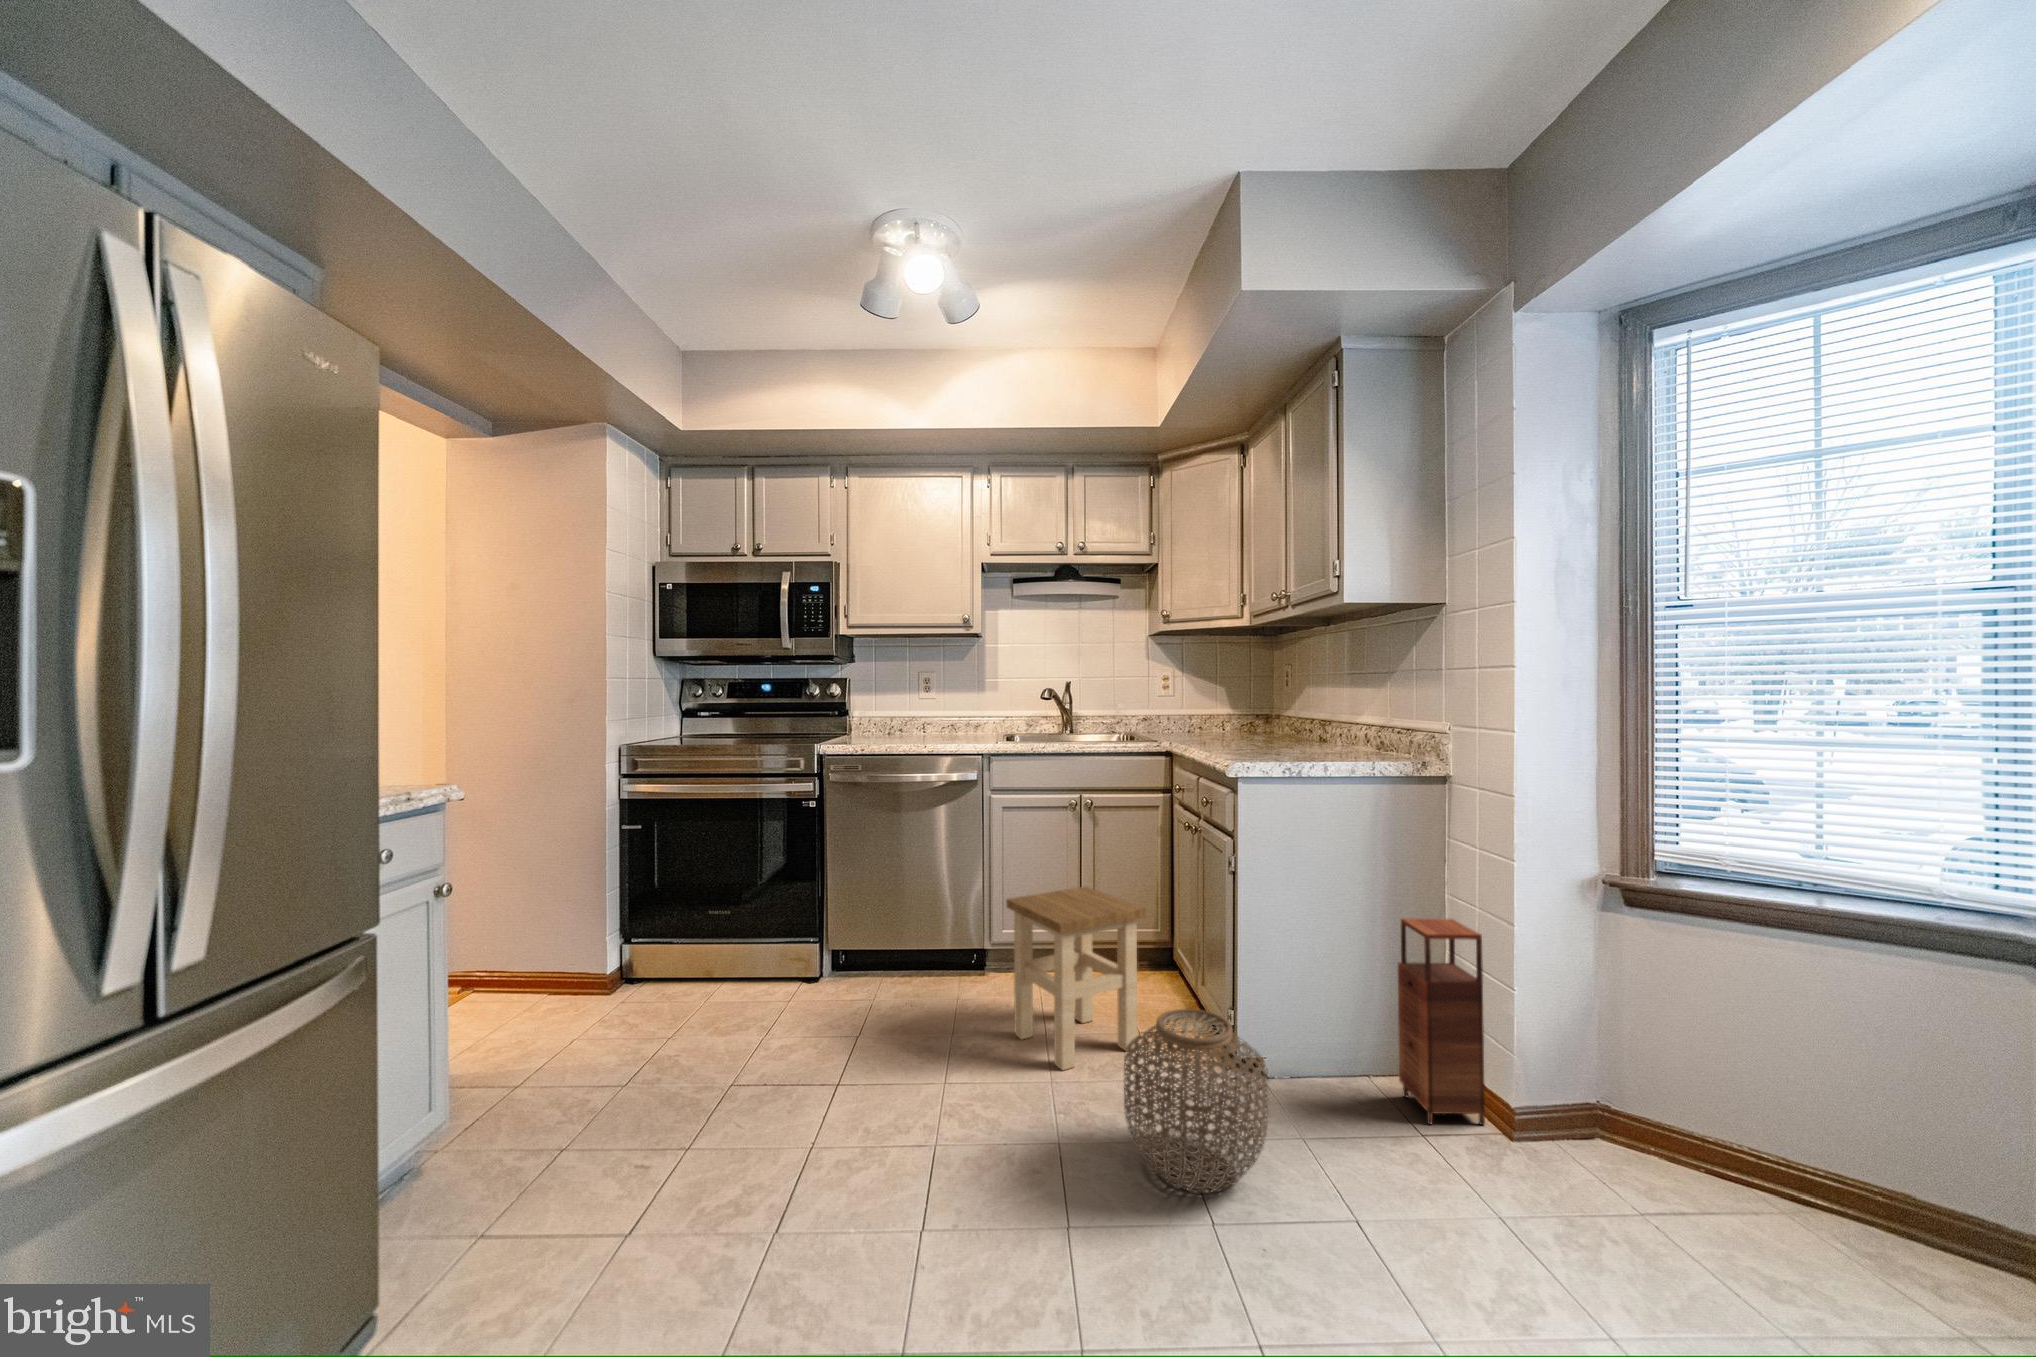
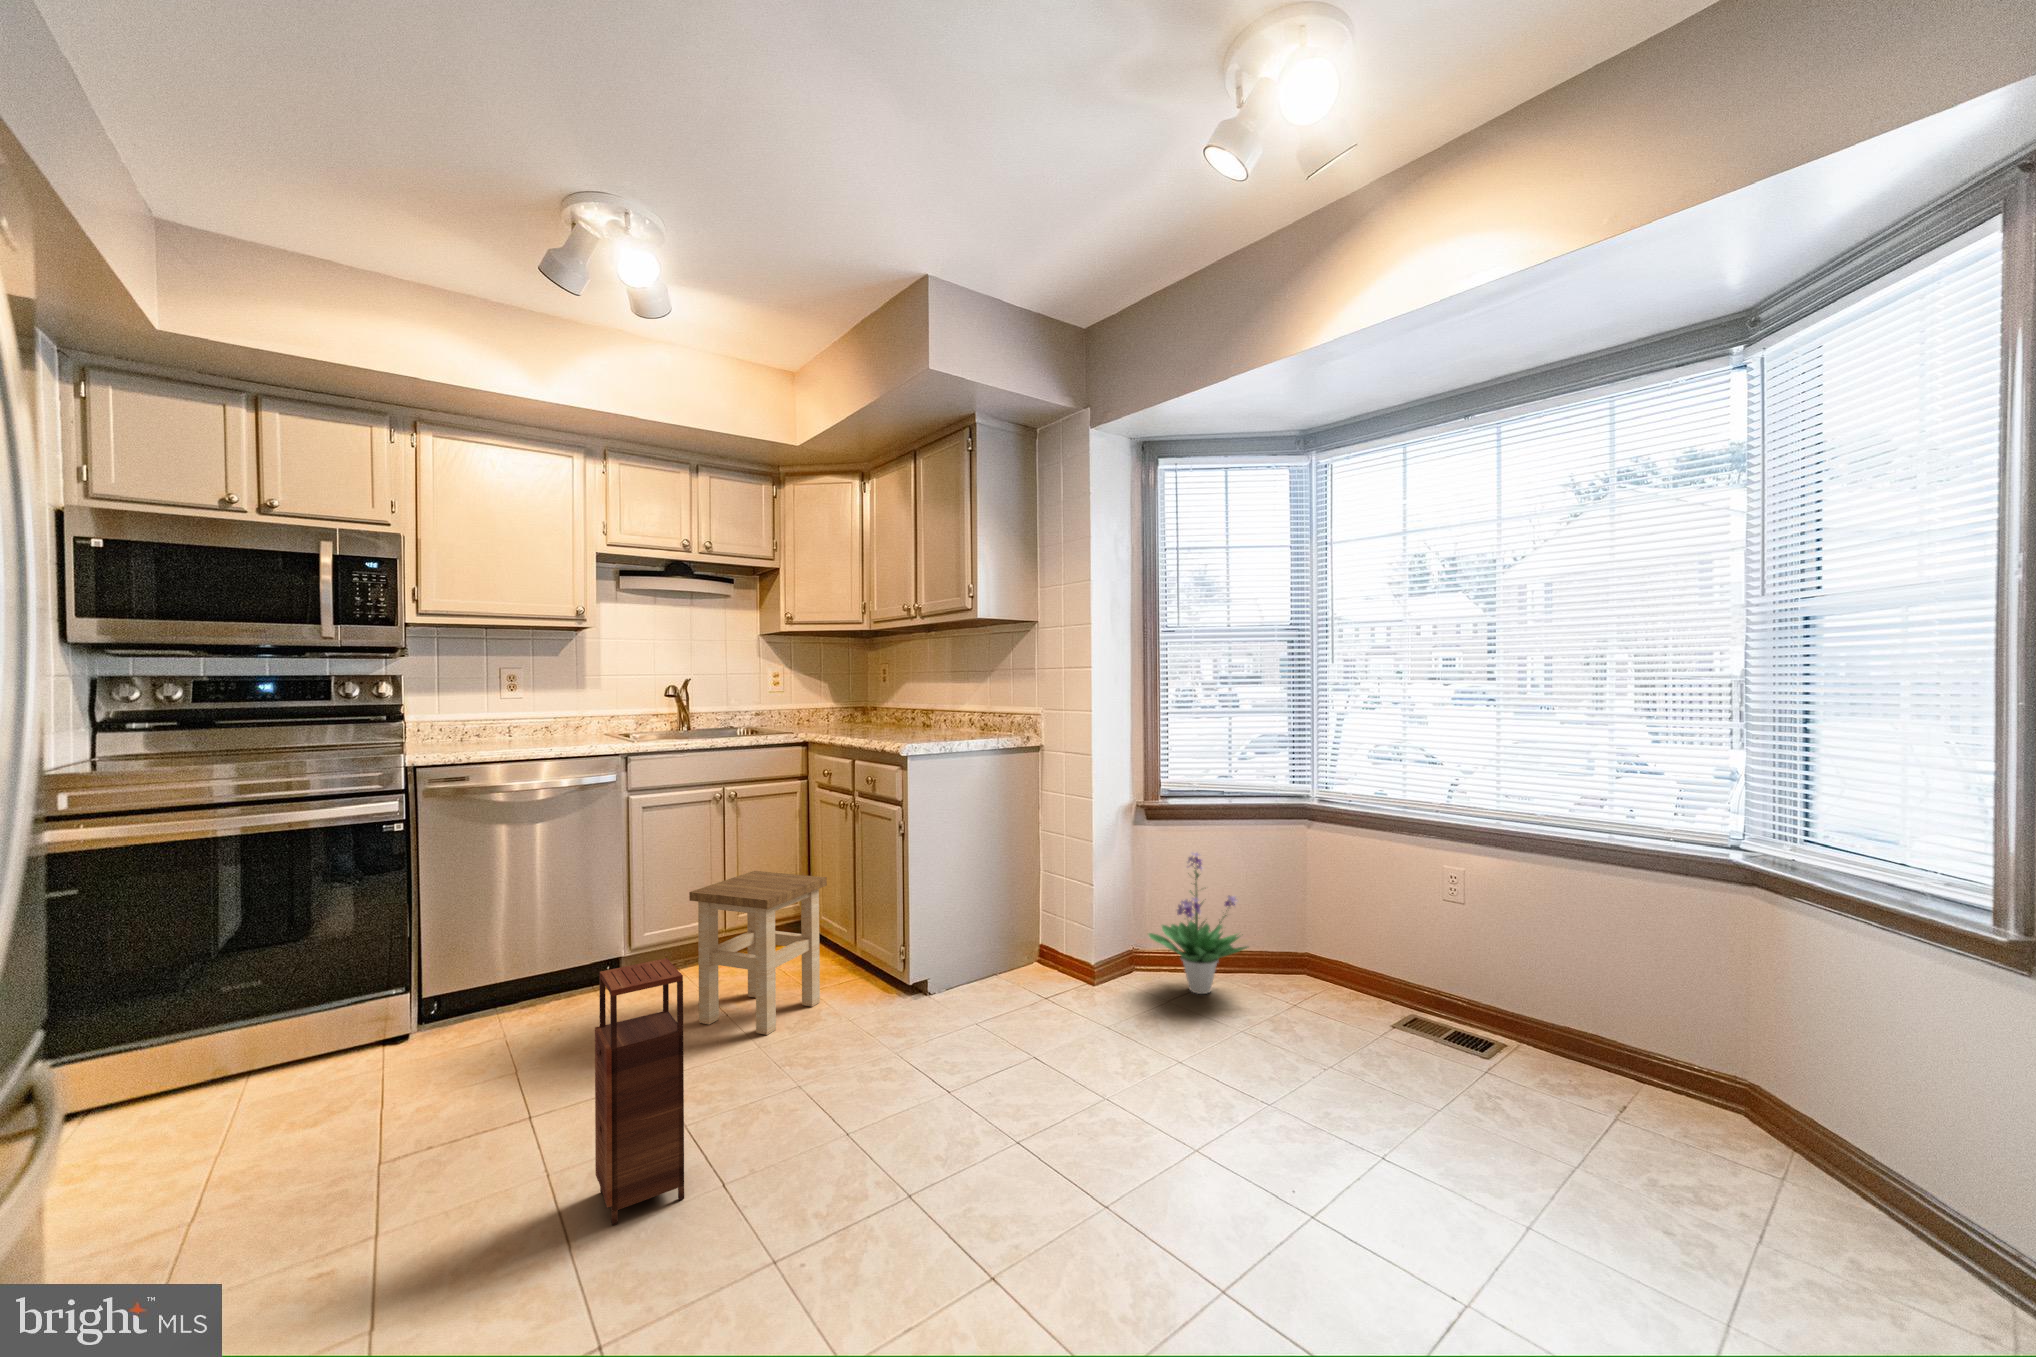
storage cabinet: present [1398,918,1485,1125] -> present [595,958,684,1225]
potted plant: none [1615,979,1841,1234] -> present [1149,853,1247,994]
woven basket: present [1124,1009,1268,1192] -> none [862,938,974,1076]

